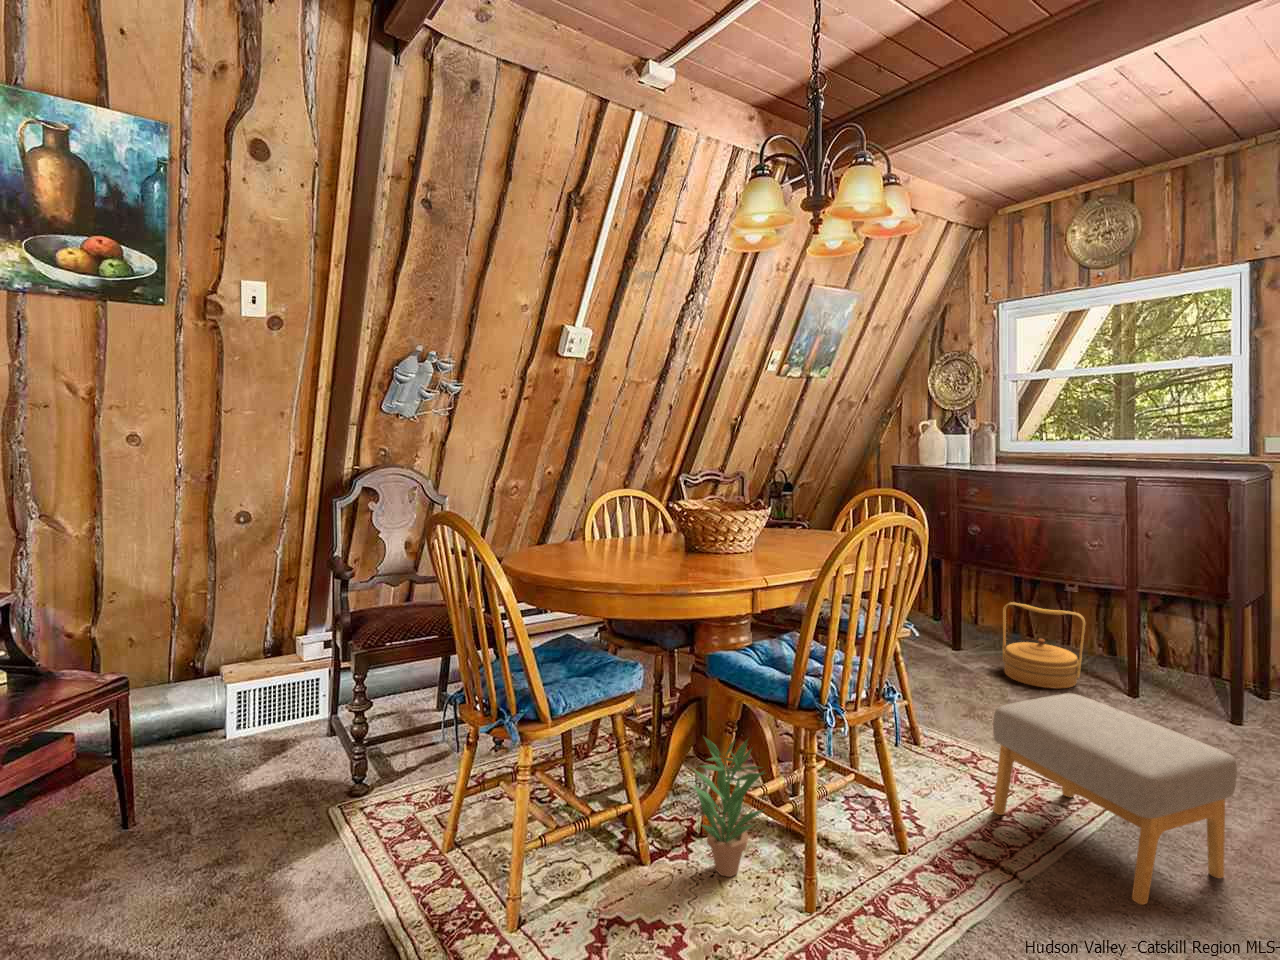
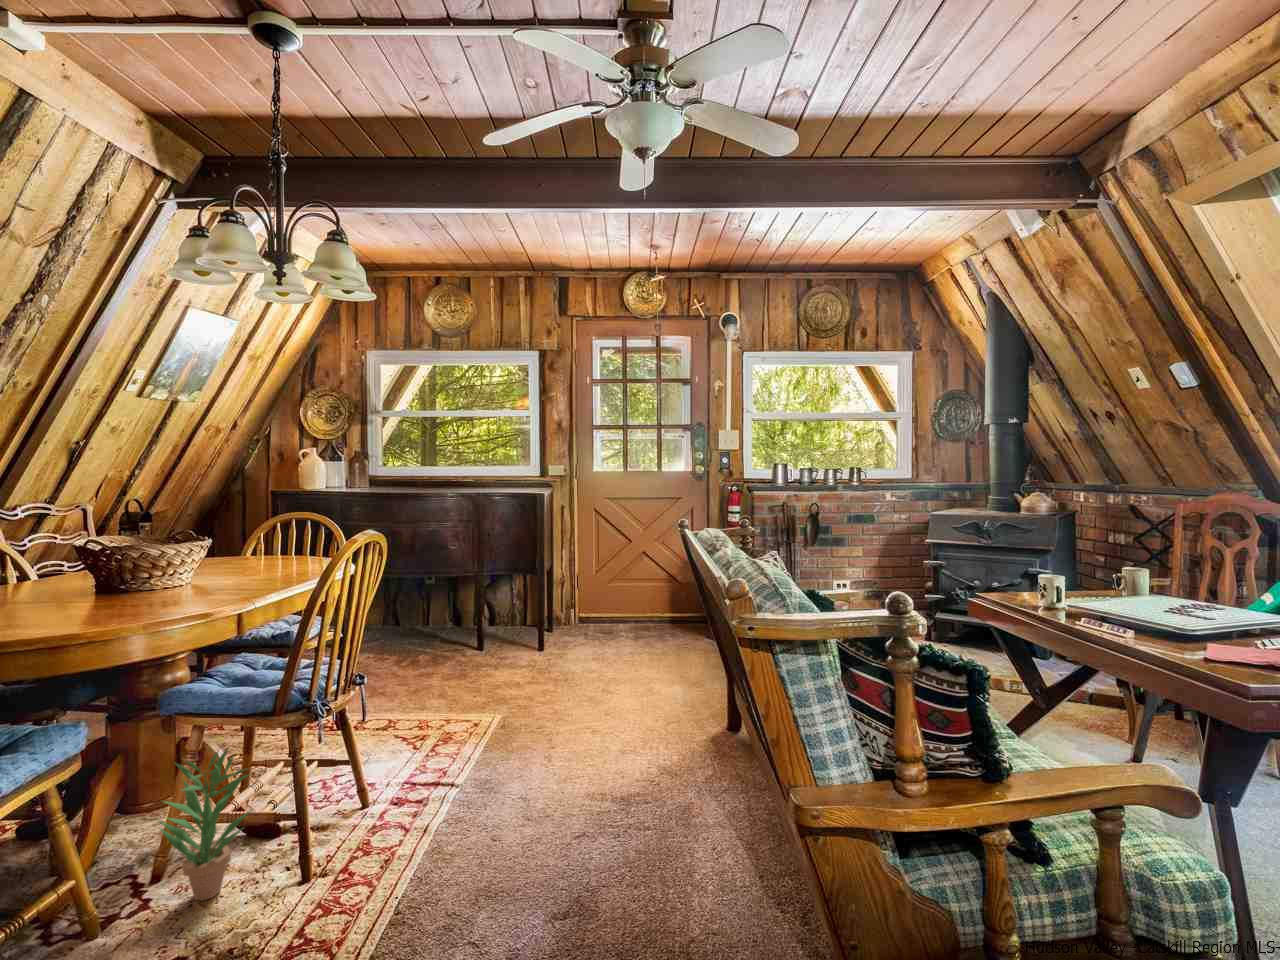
basket: present [1002,602,1085,689] -> none [384,598,446,663]
footstool: present [993,693,1237,905] -> none [417,646,564,768]

